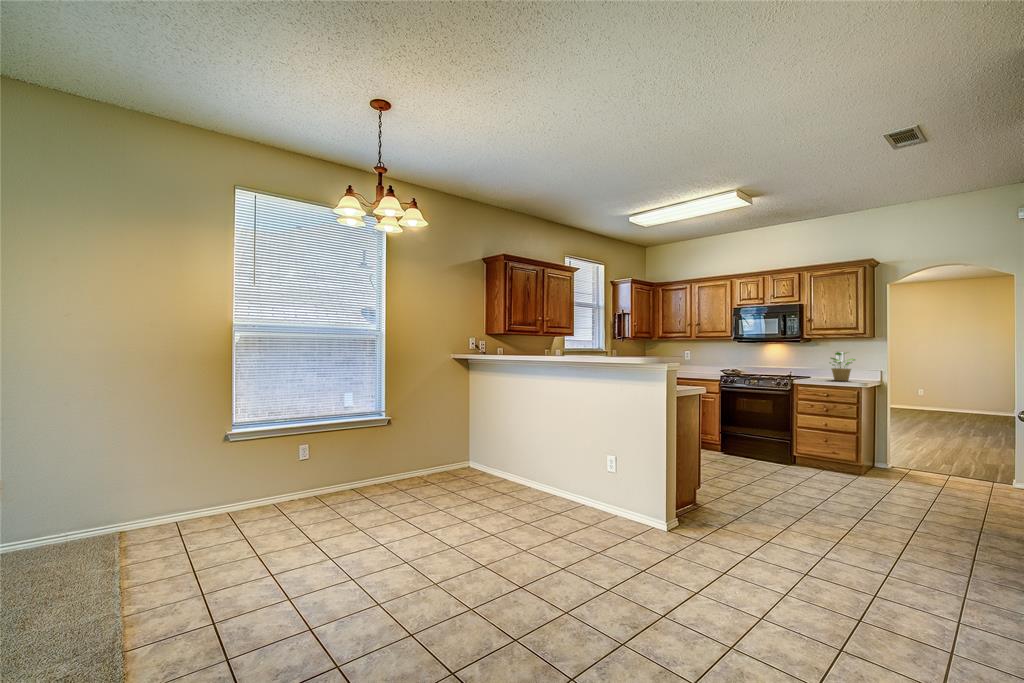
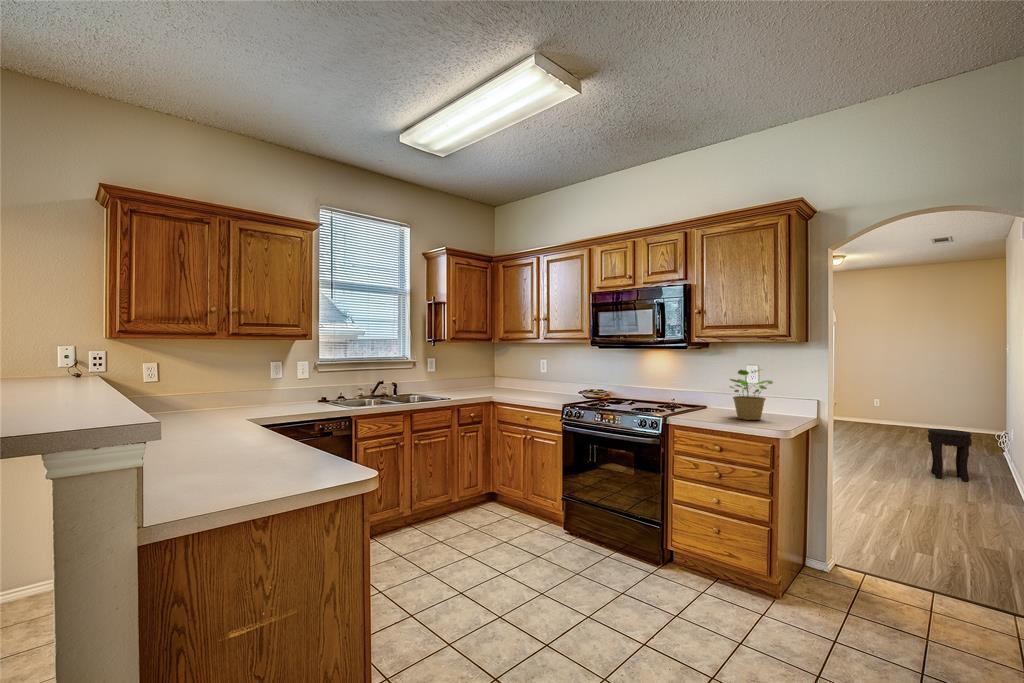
side table: none [962,405,993,440] -> present [928,429,972,482]

